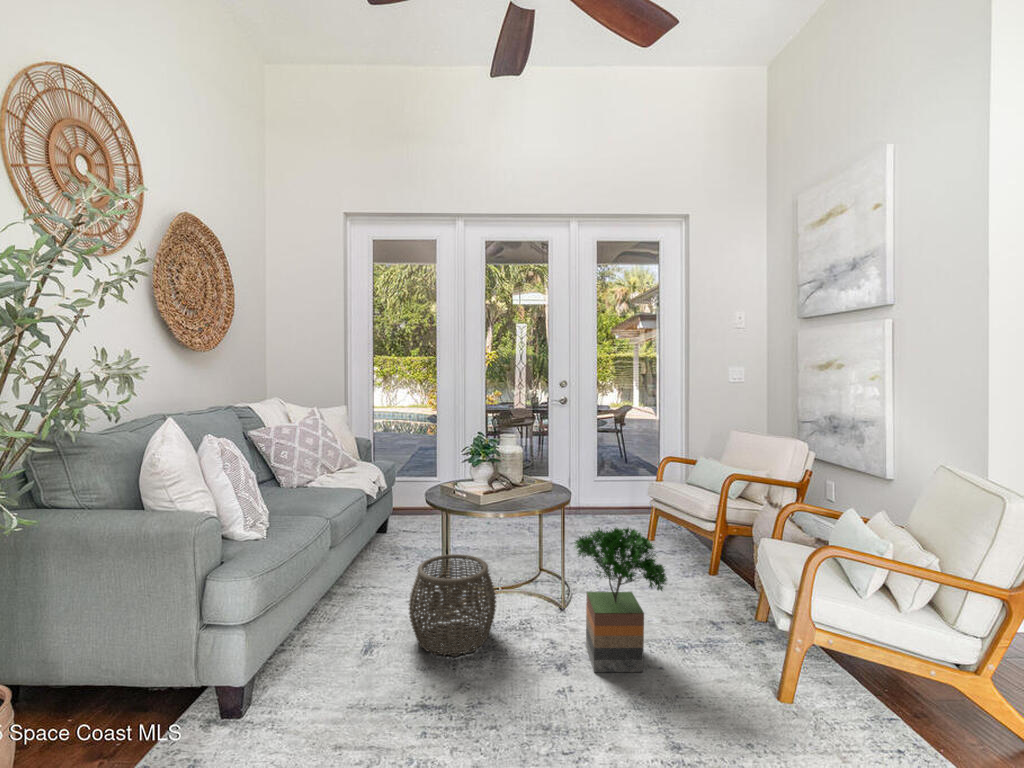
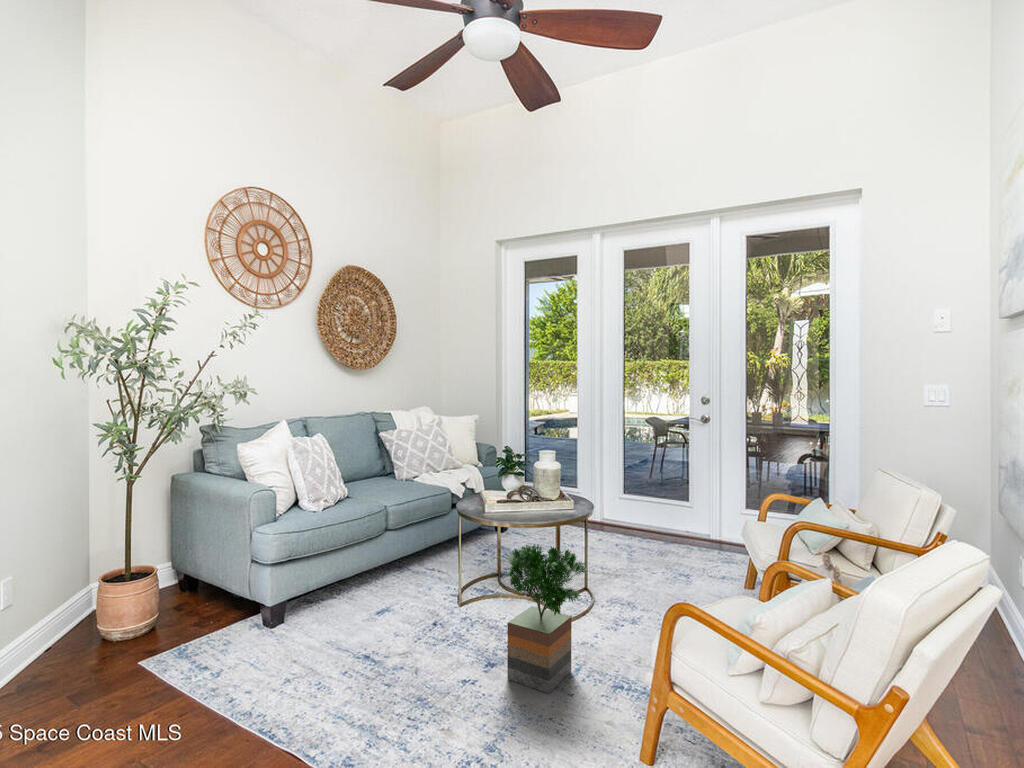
woven basket: present [409,554,496,656] -> none [400,550,476,635]

